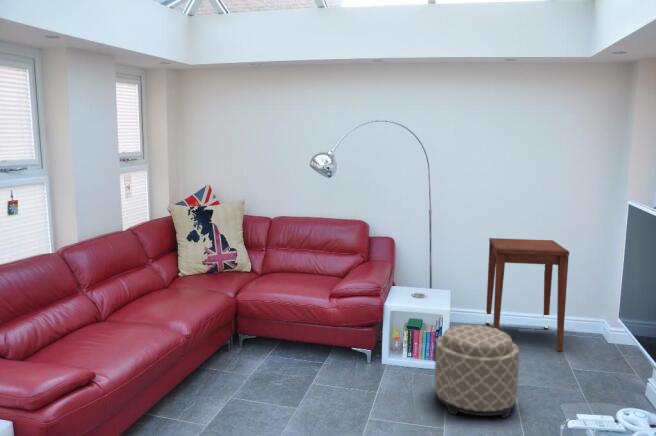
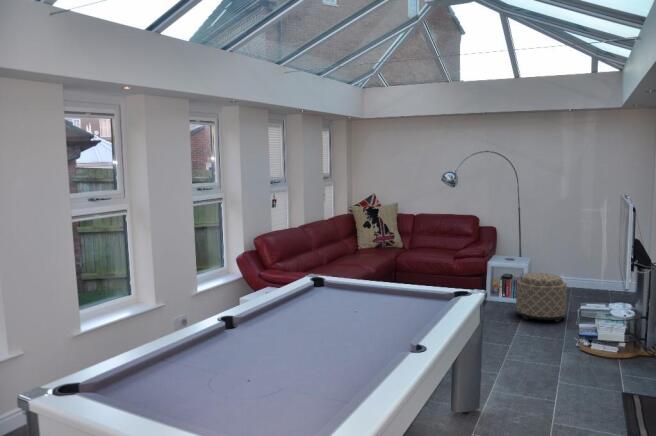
side table: present [486,238,569,351] -> none [562,227,613,299]

